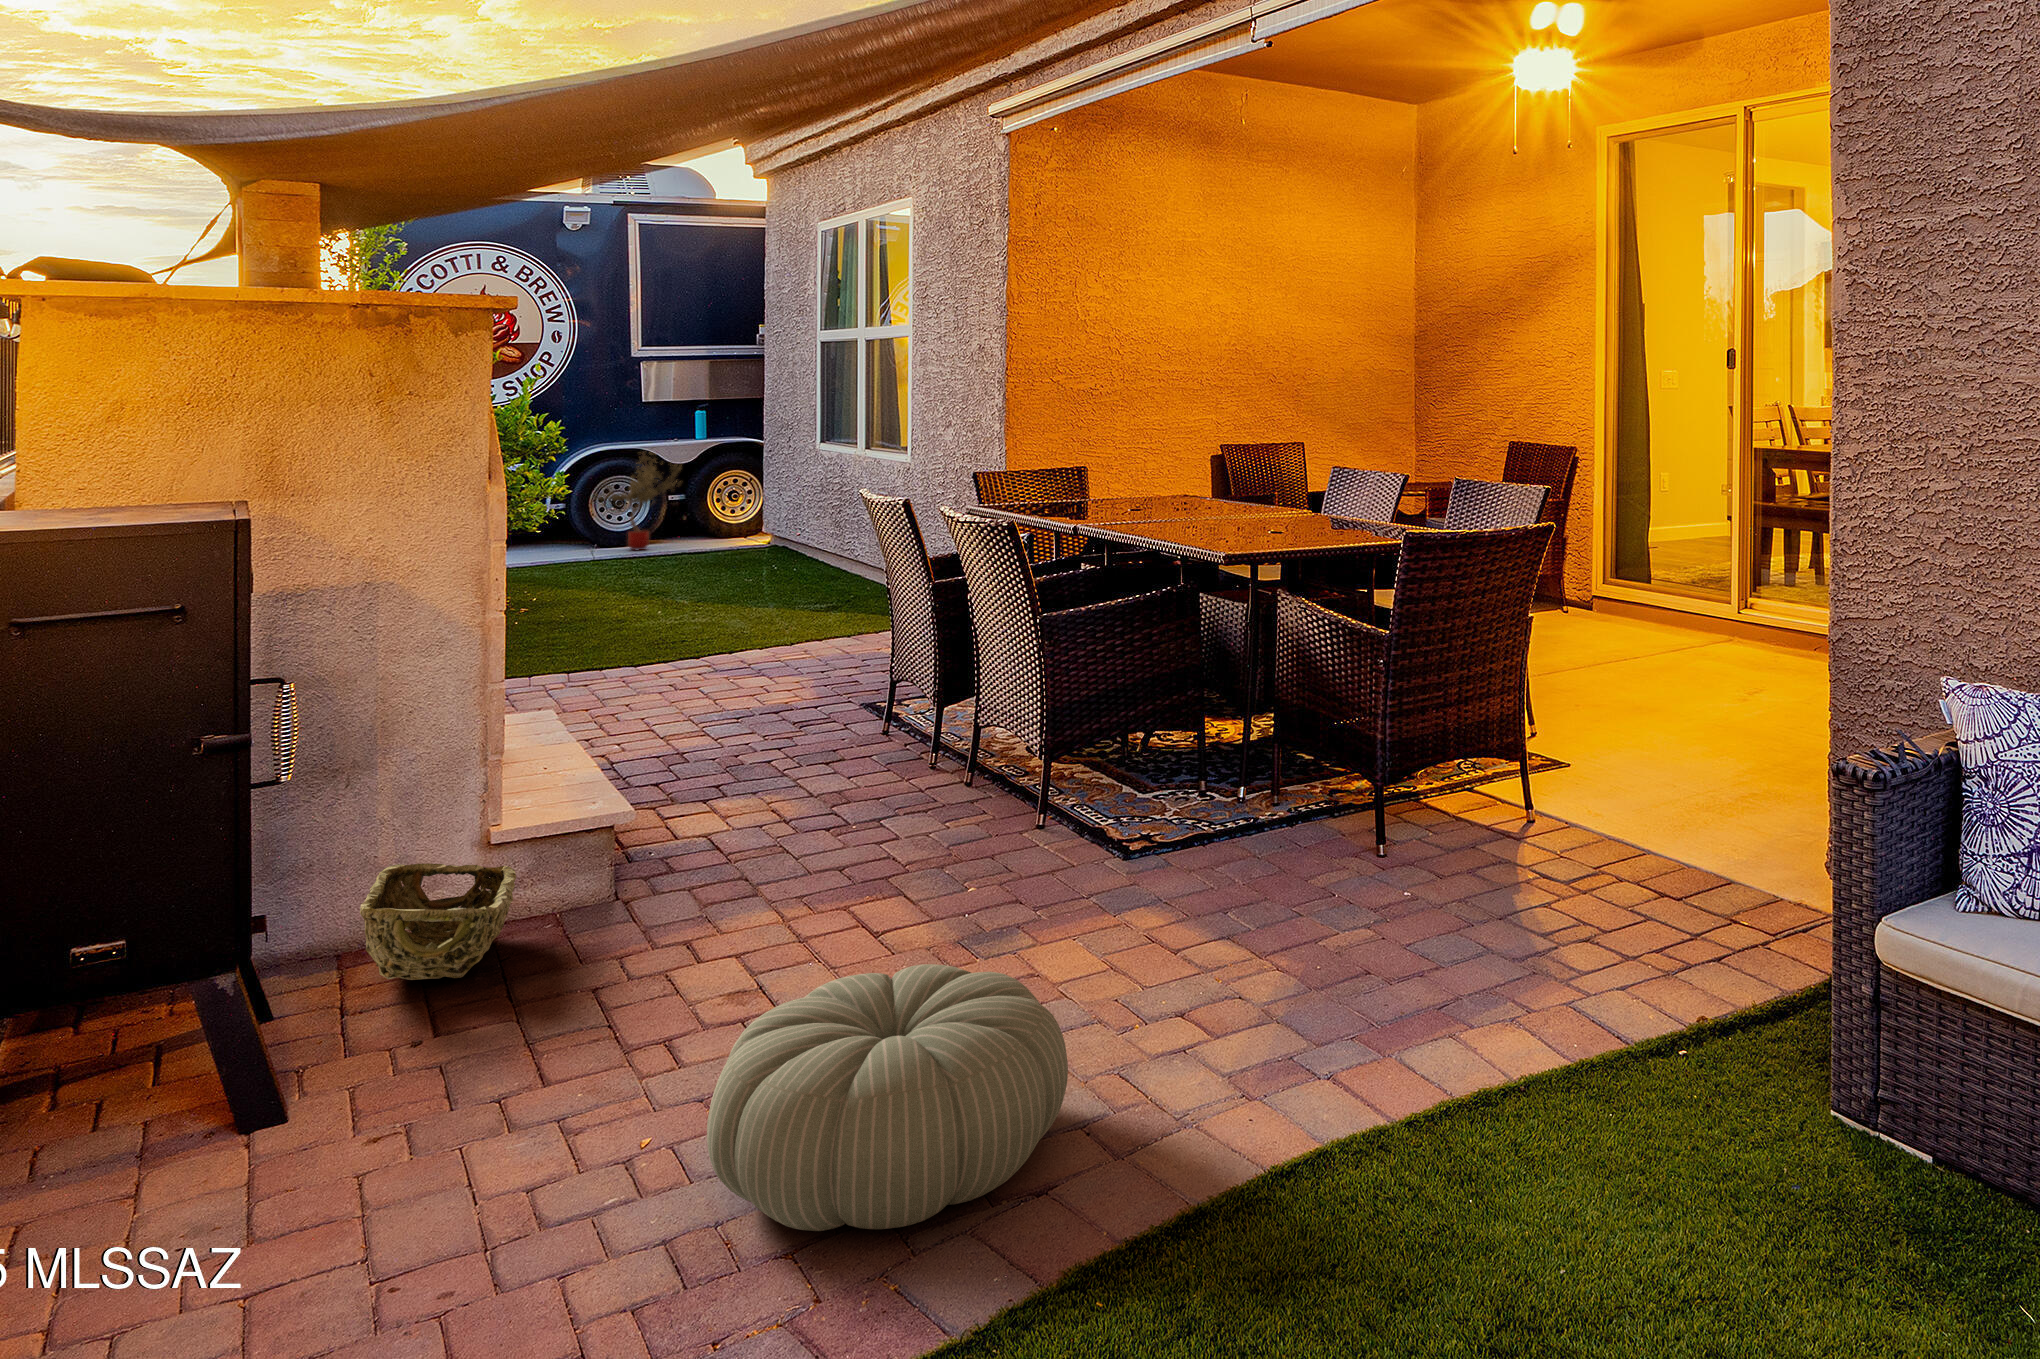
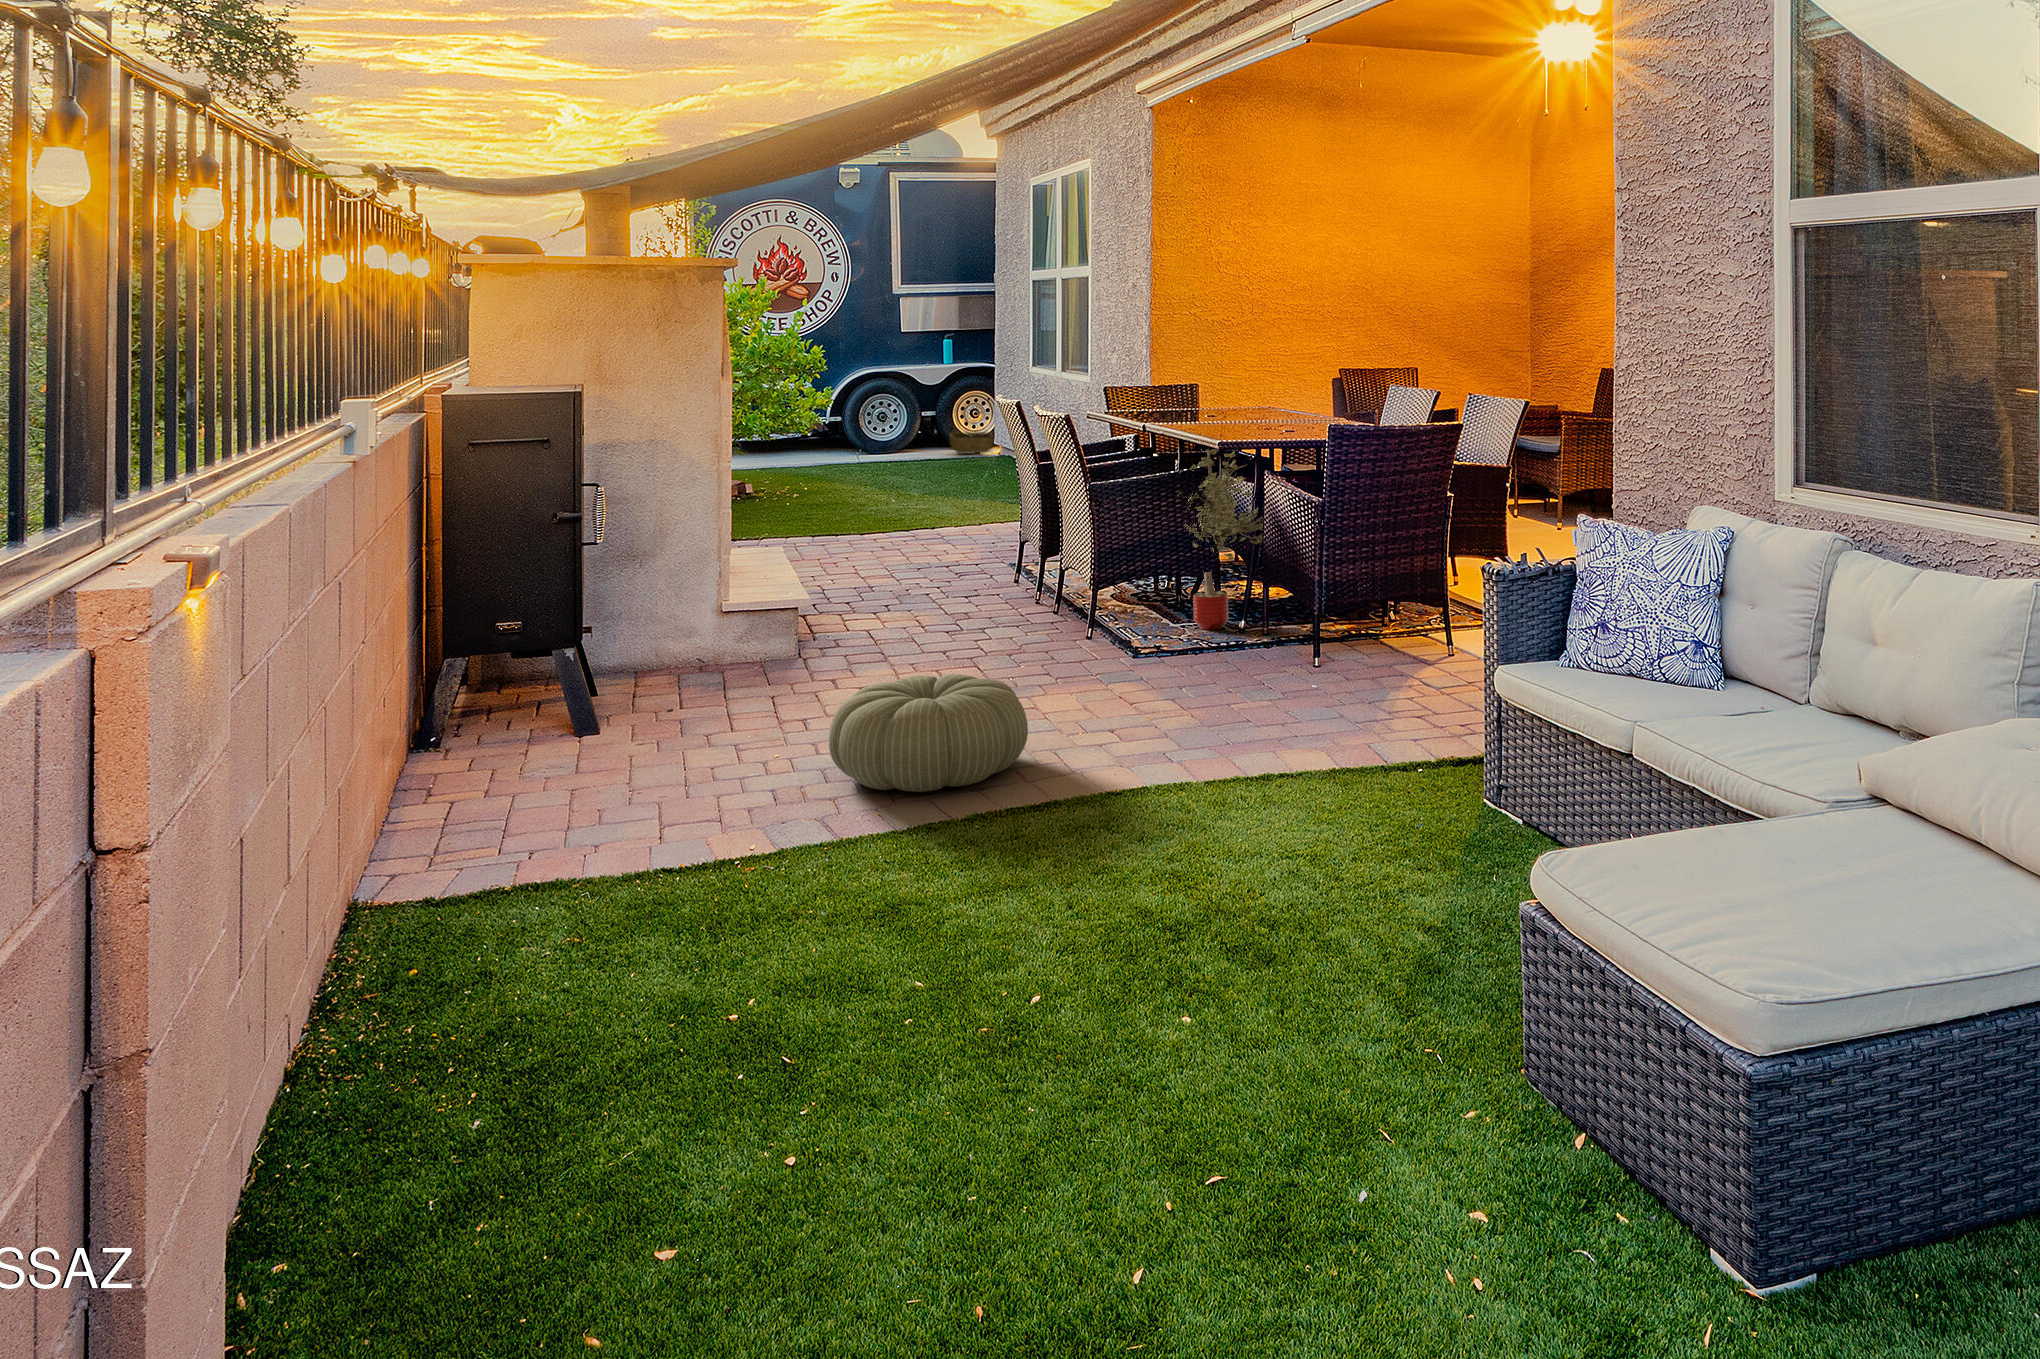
potted tree: present [594,452,682,550] -> present [1177,449,1264,630]
woven basket: present [360,864,516,980] -> present [950,432,994,454]

